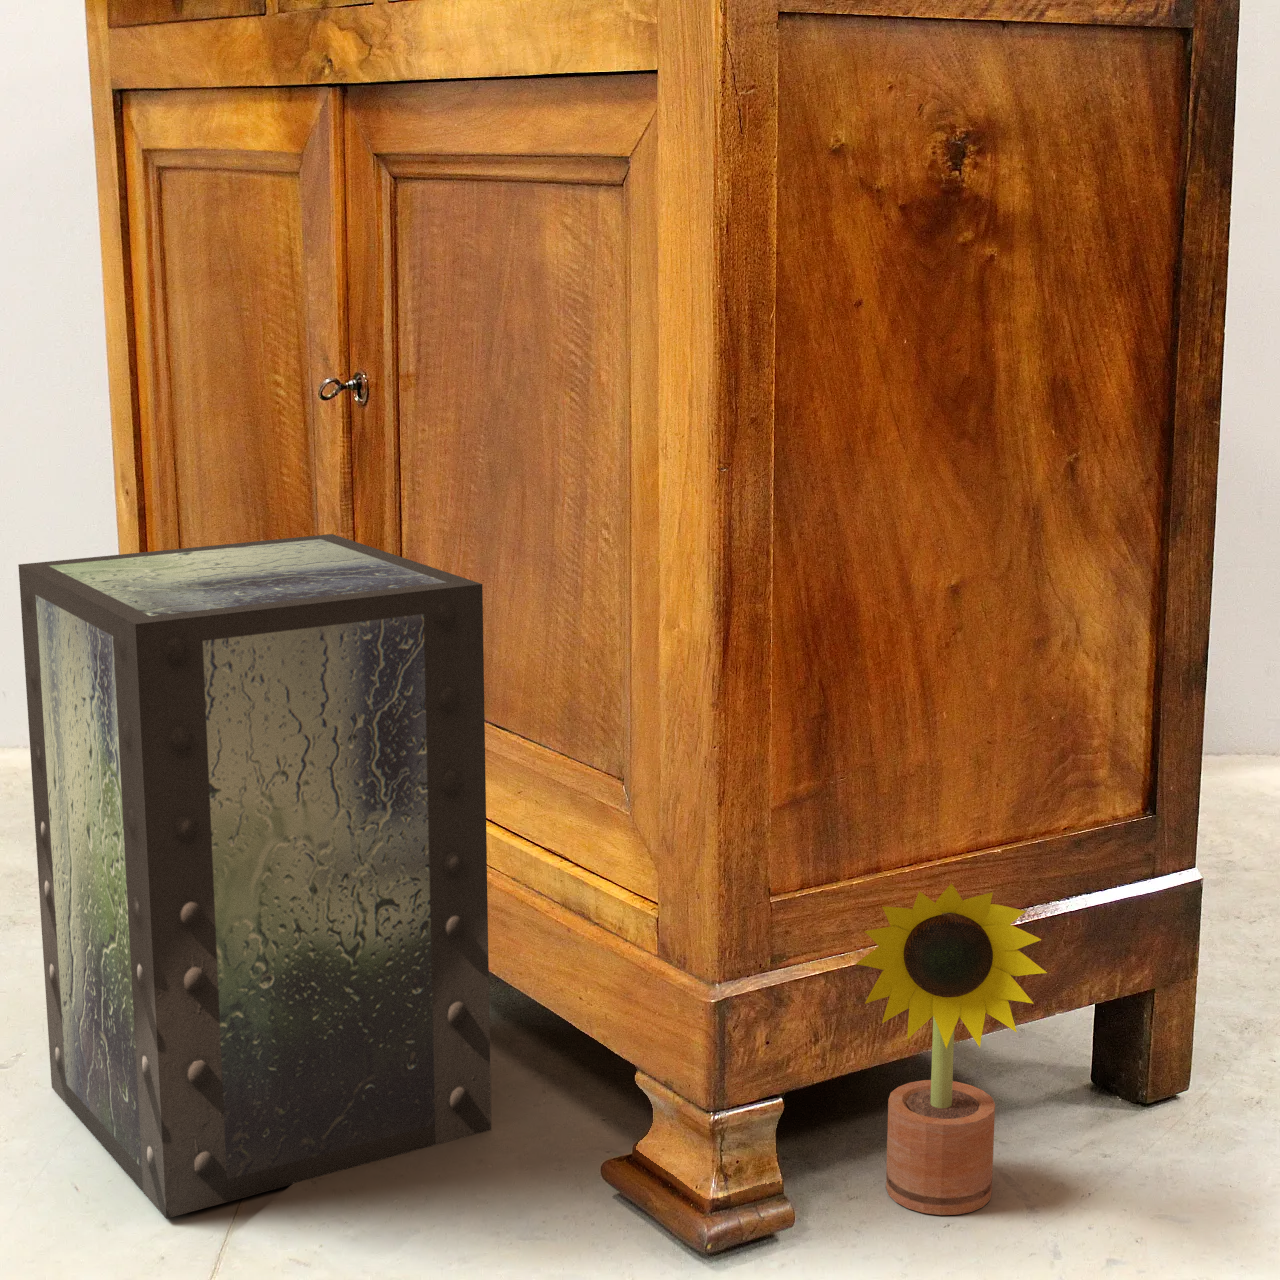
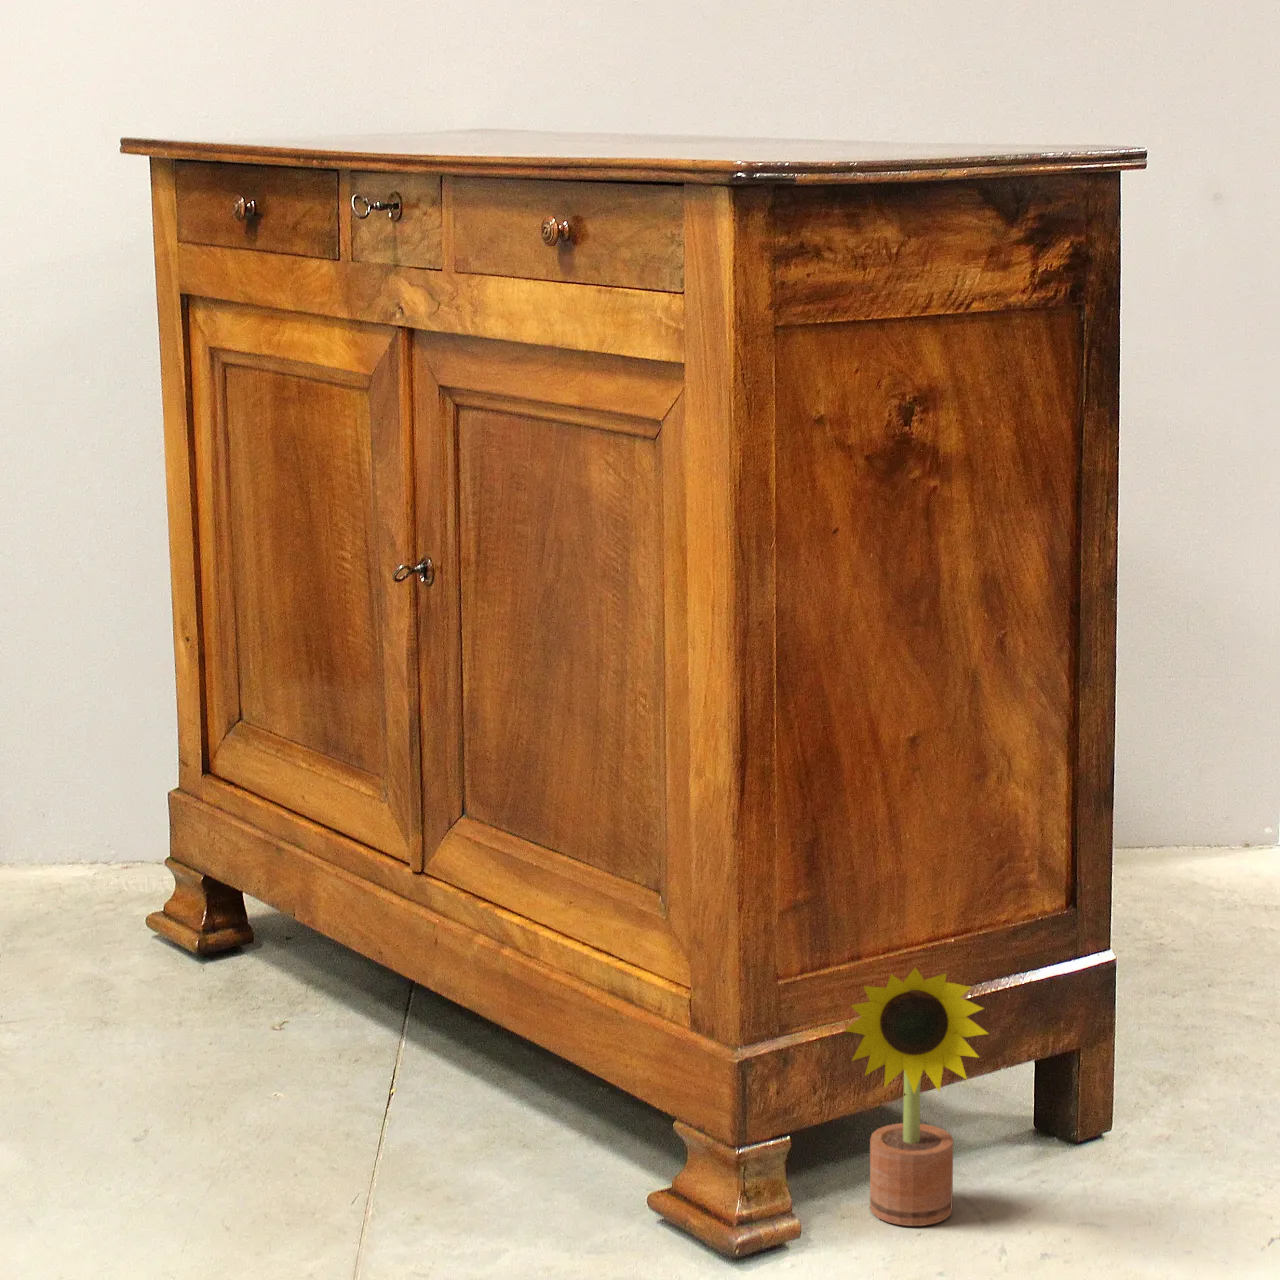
storage box: present [18,534,491,1218] -> none [166,693,553,1244]

